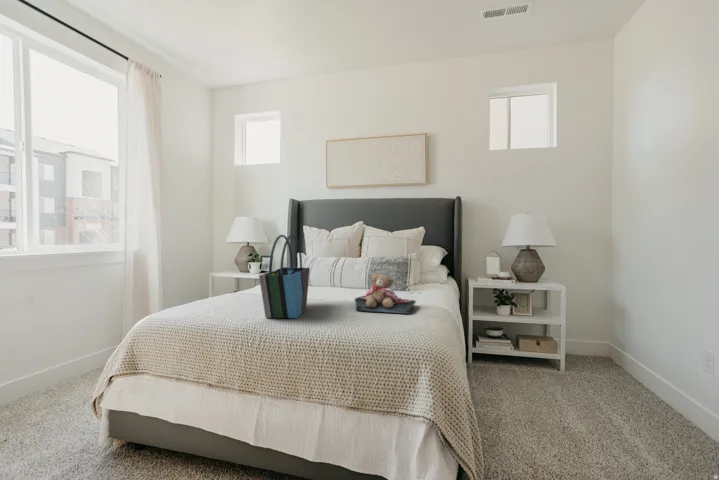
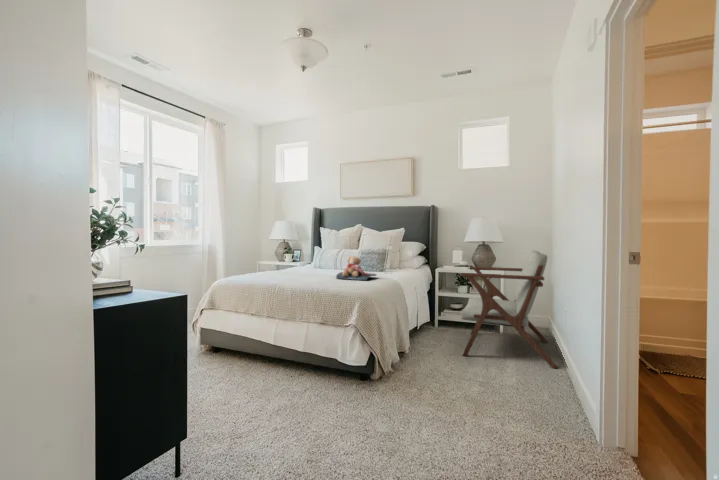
tote bag: present [259,235,310,318] -> none [276,231,311,280]
lounge chair: none [521,259,703,442] -> present [461,250,558,368]

